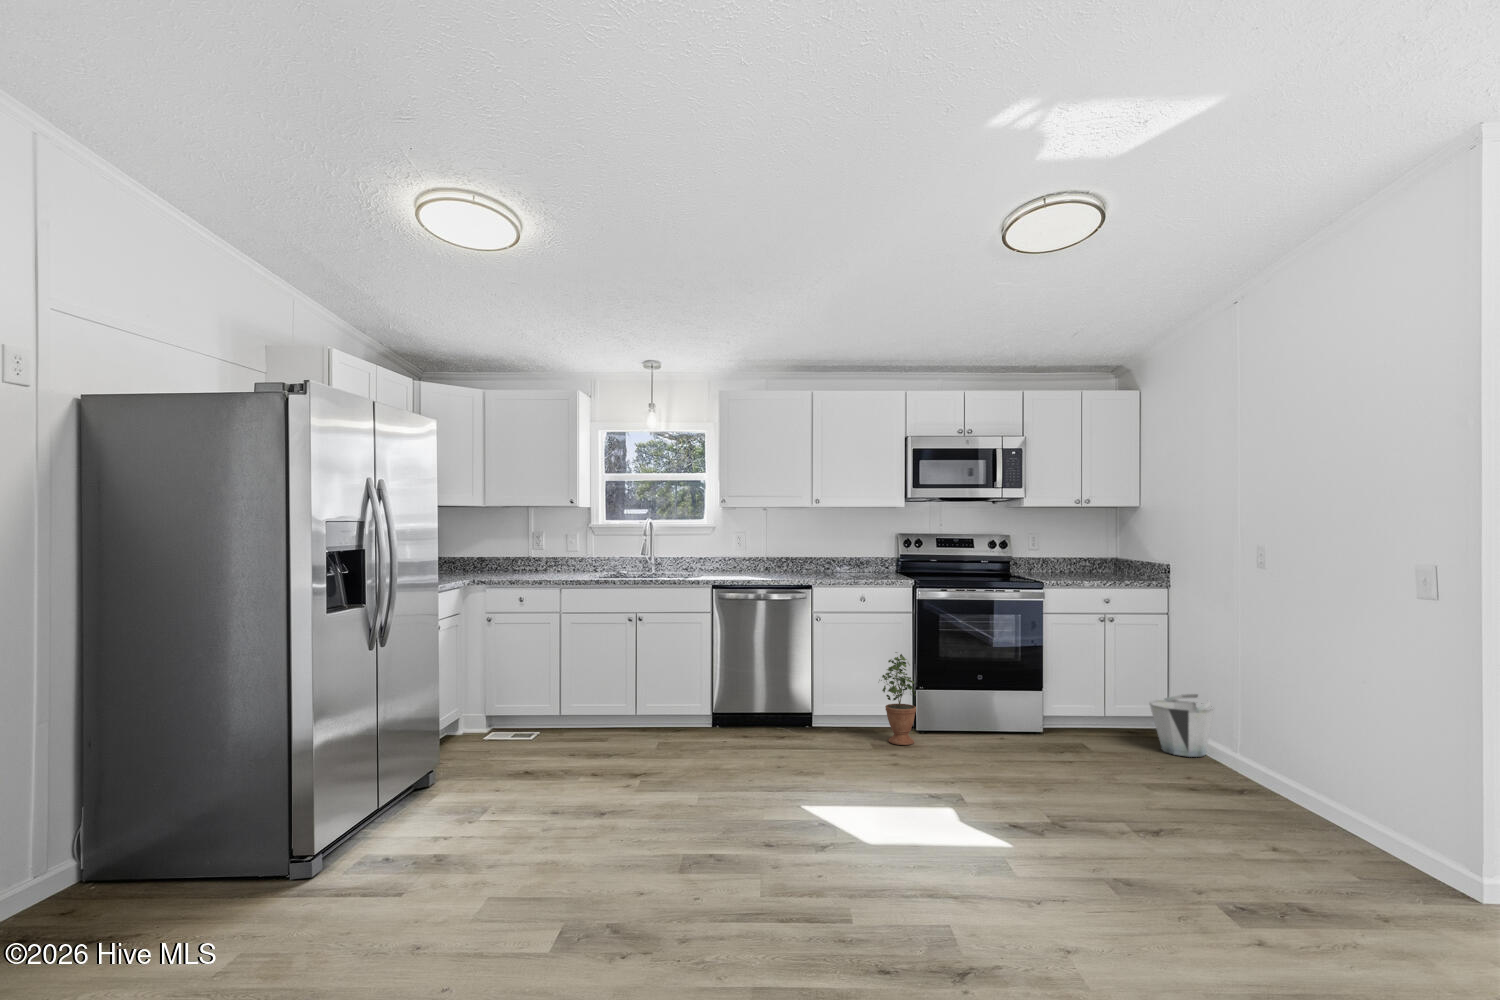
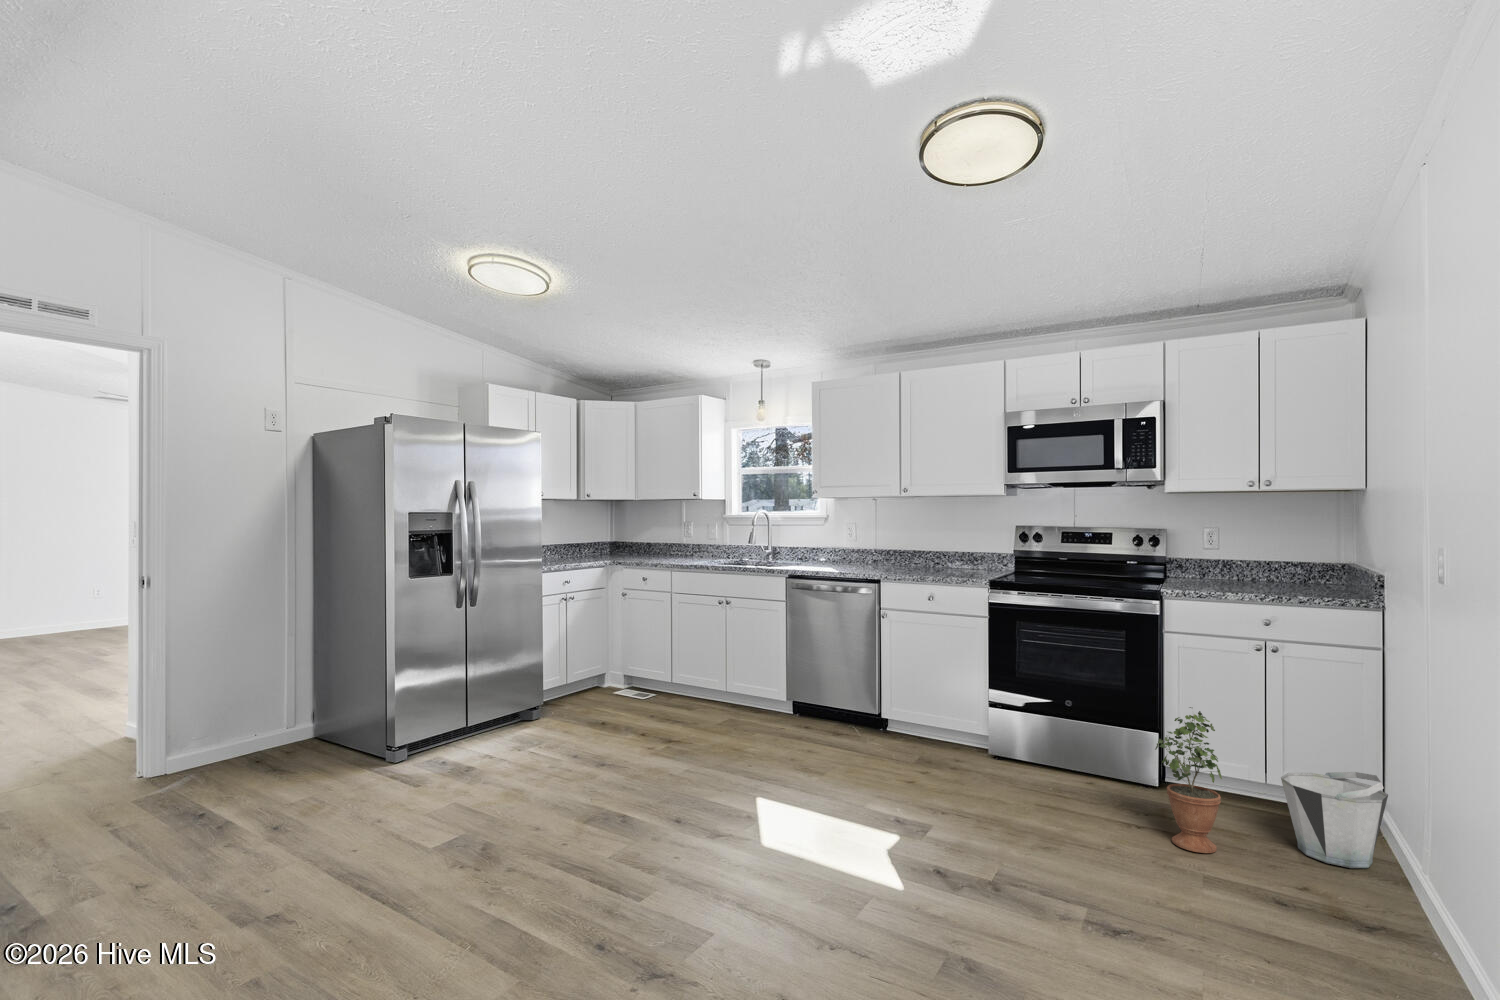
potted plant: present [881,652,916,745] -> present [1155,707,1222,853]

